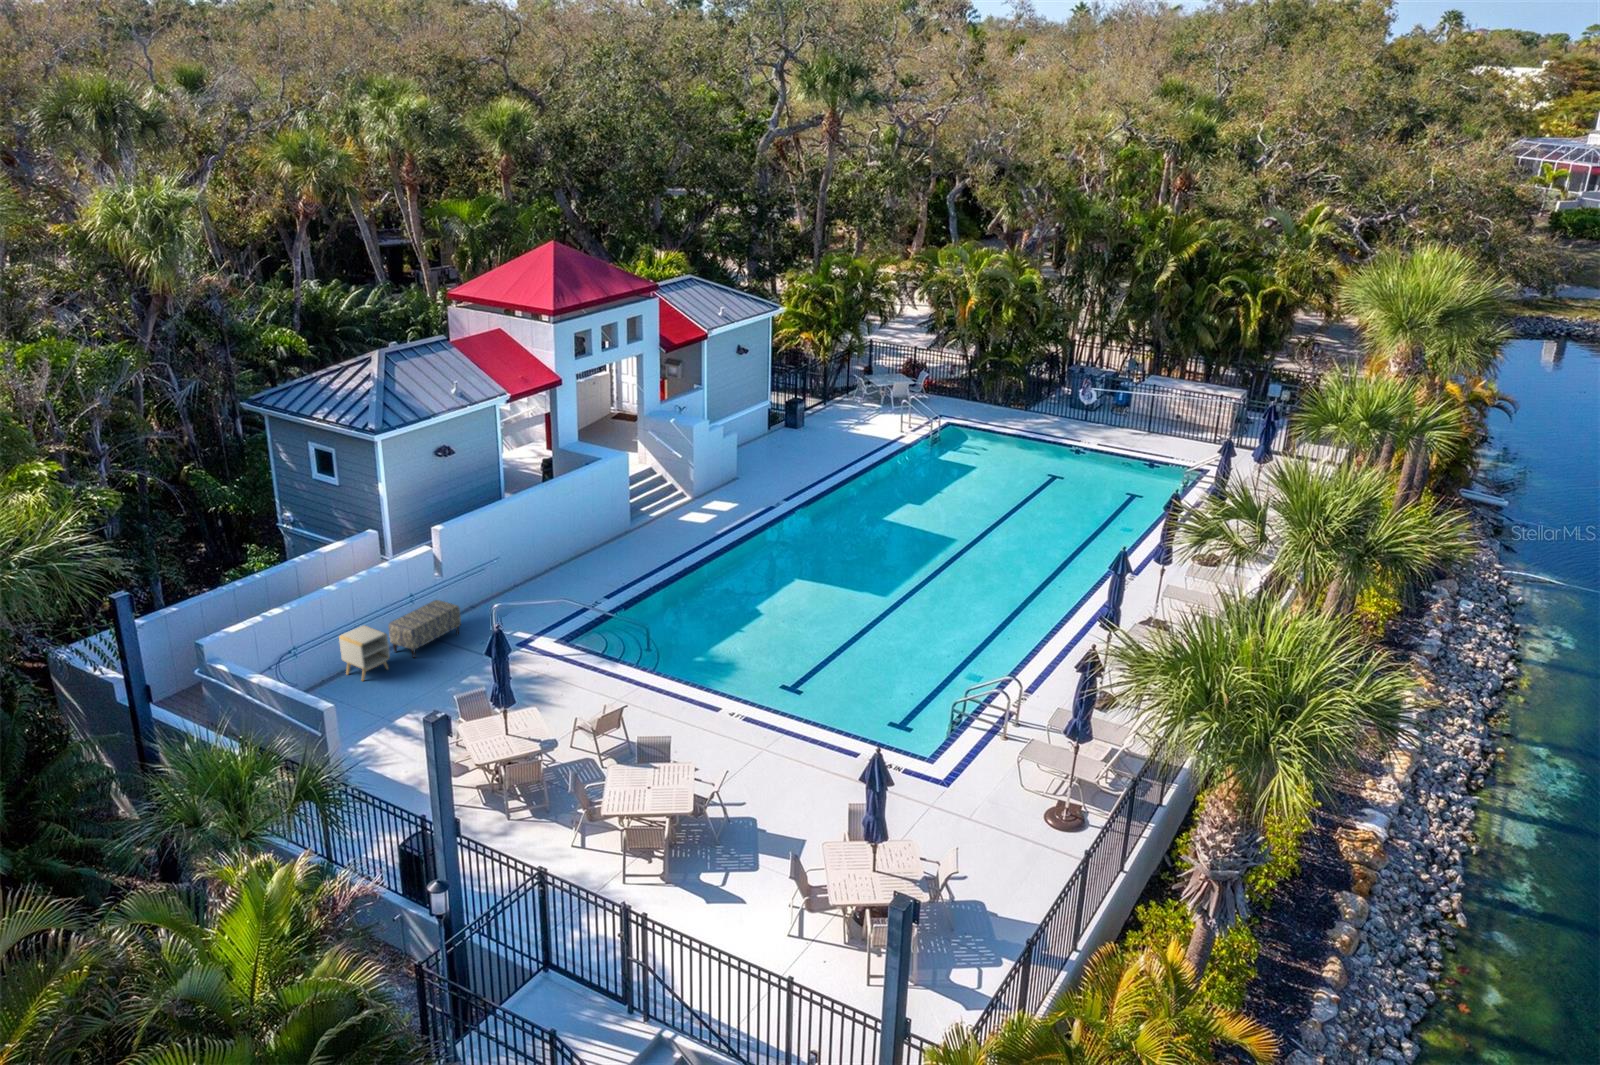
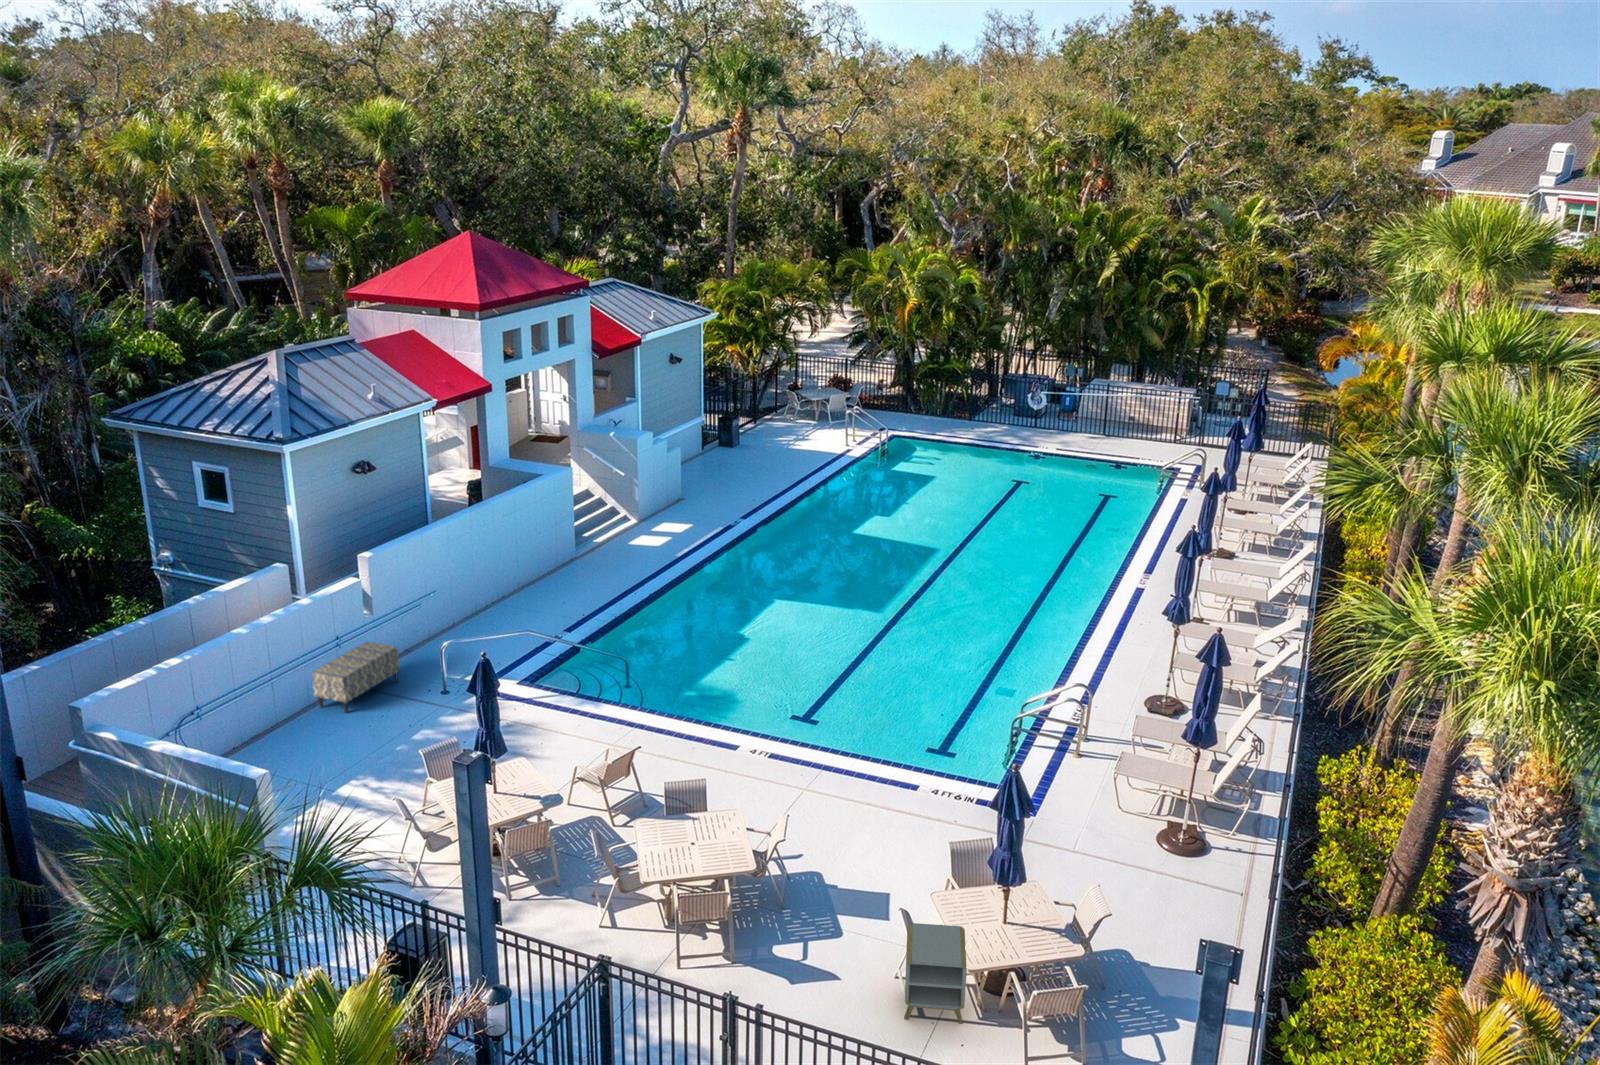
side table: present [339,626,390,681] -> present [904,923,967,1024]

